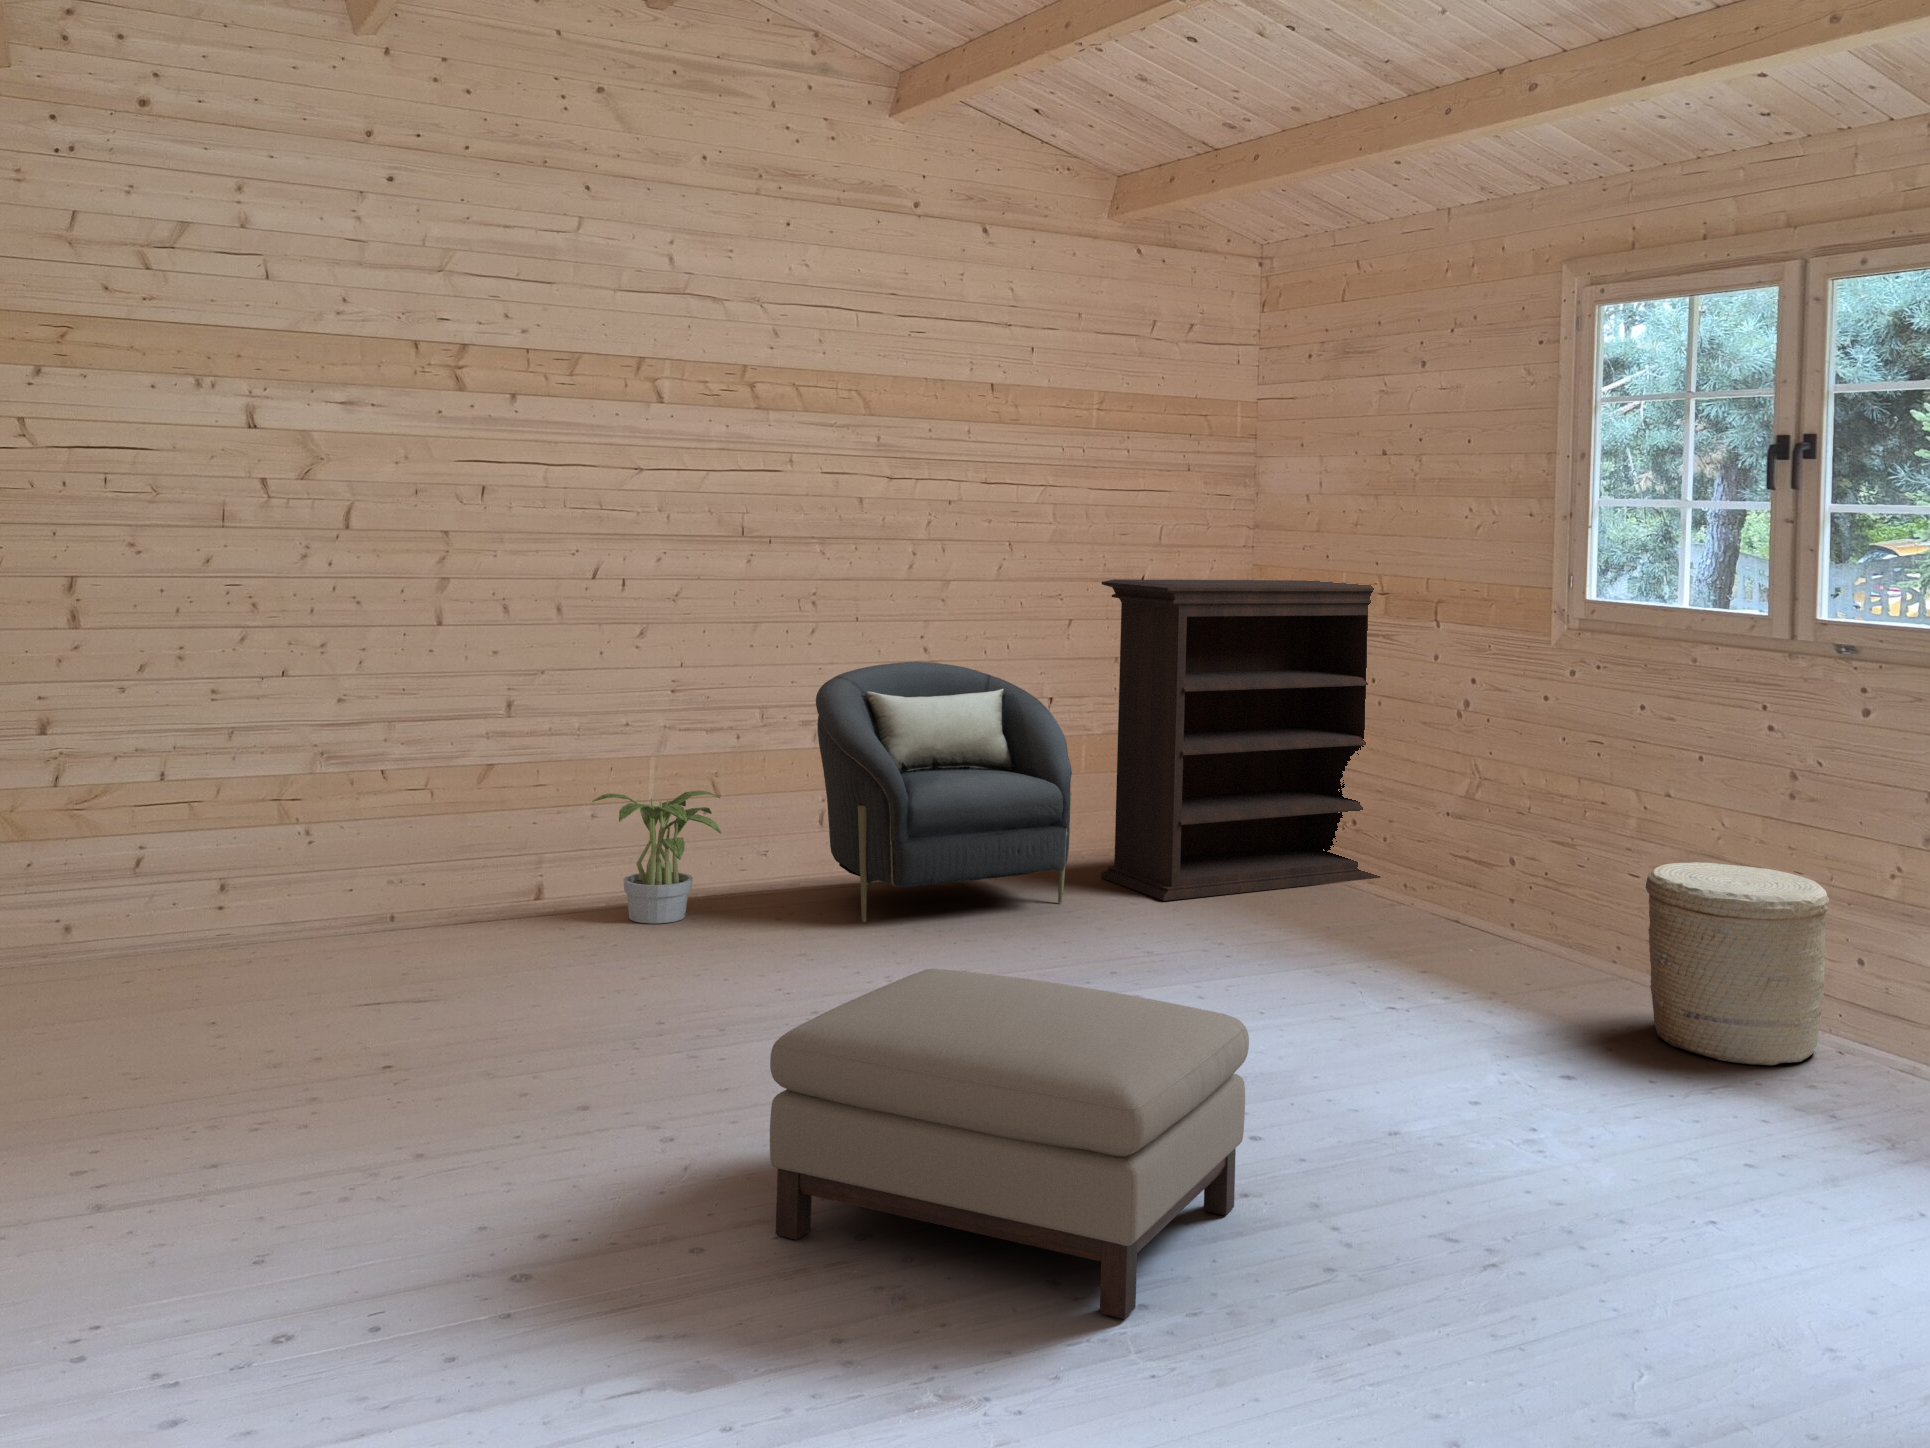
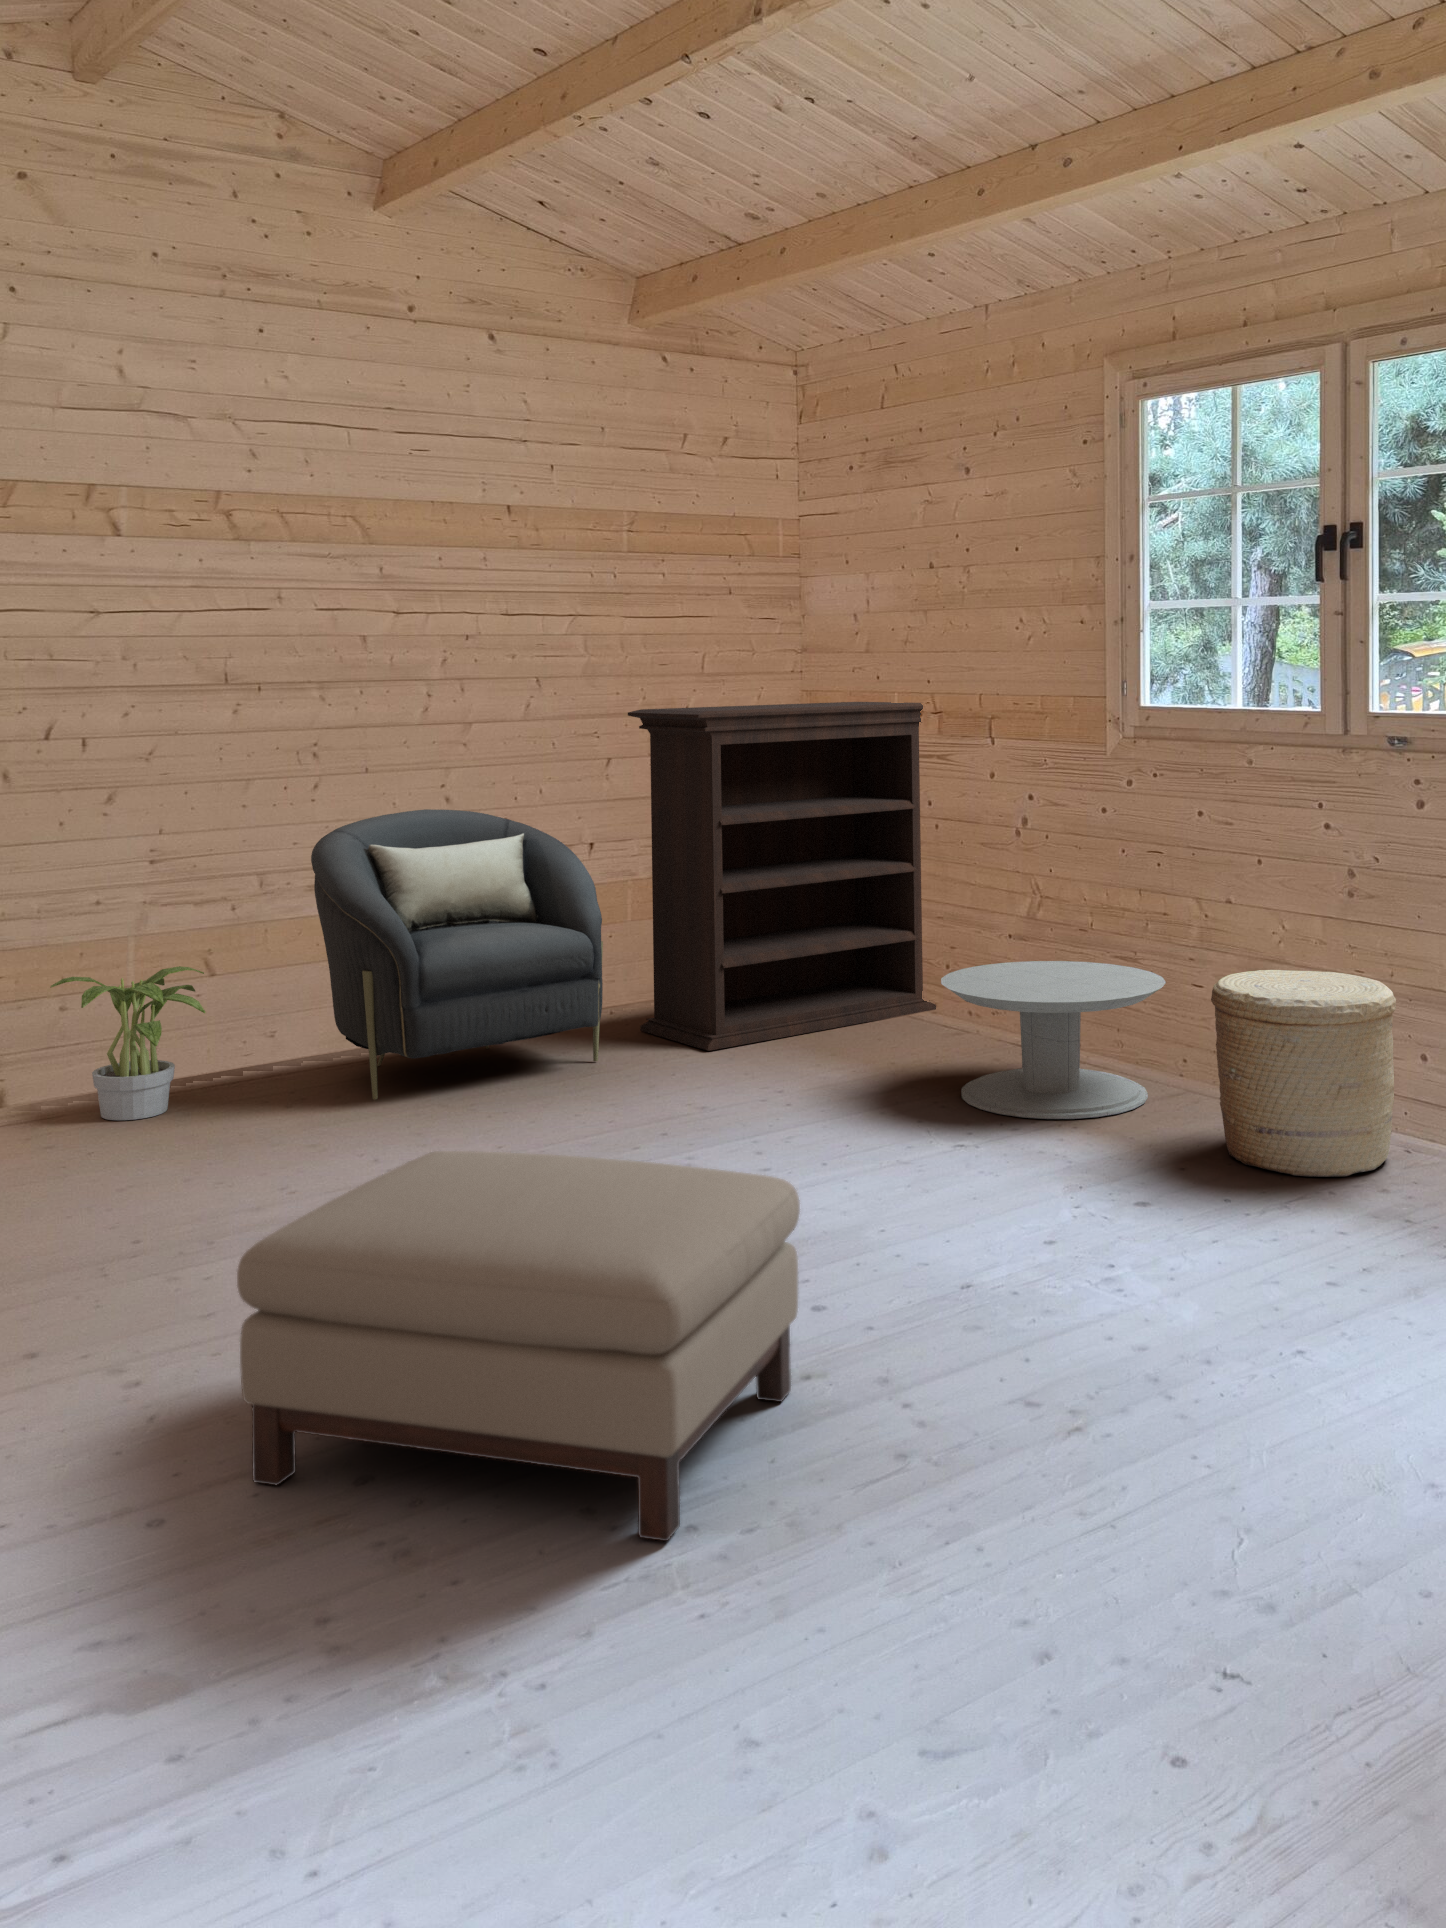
side table: none [1386,838,1604,991] -> present [941,961,1166,1119]

